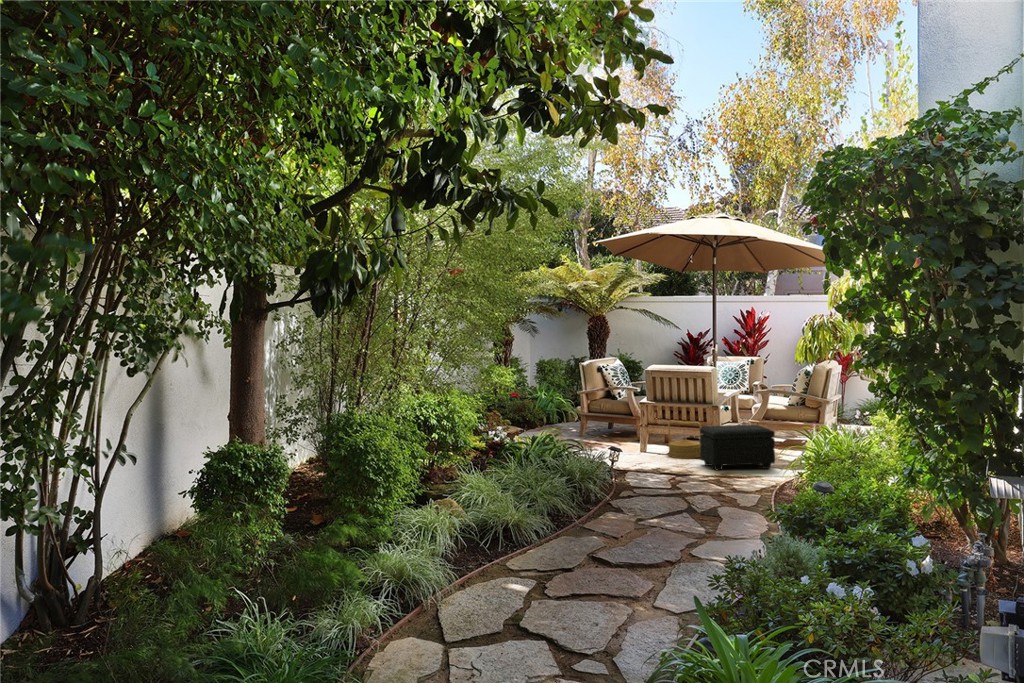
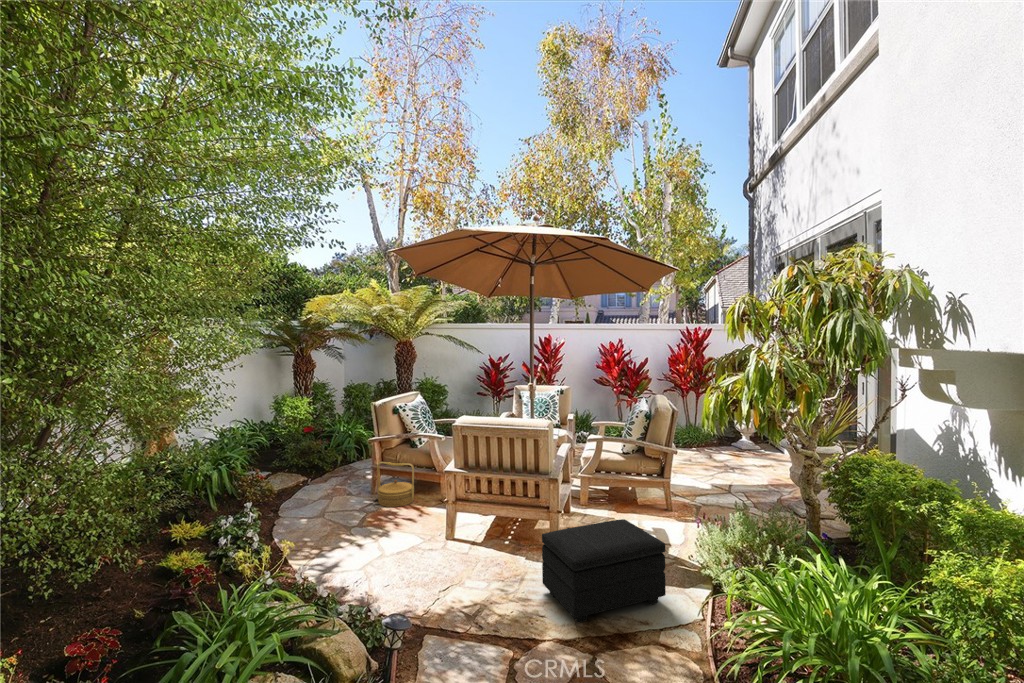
woven basket: present [668,421,702,458] -> present [377,462,414,507]

